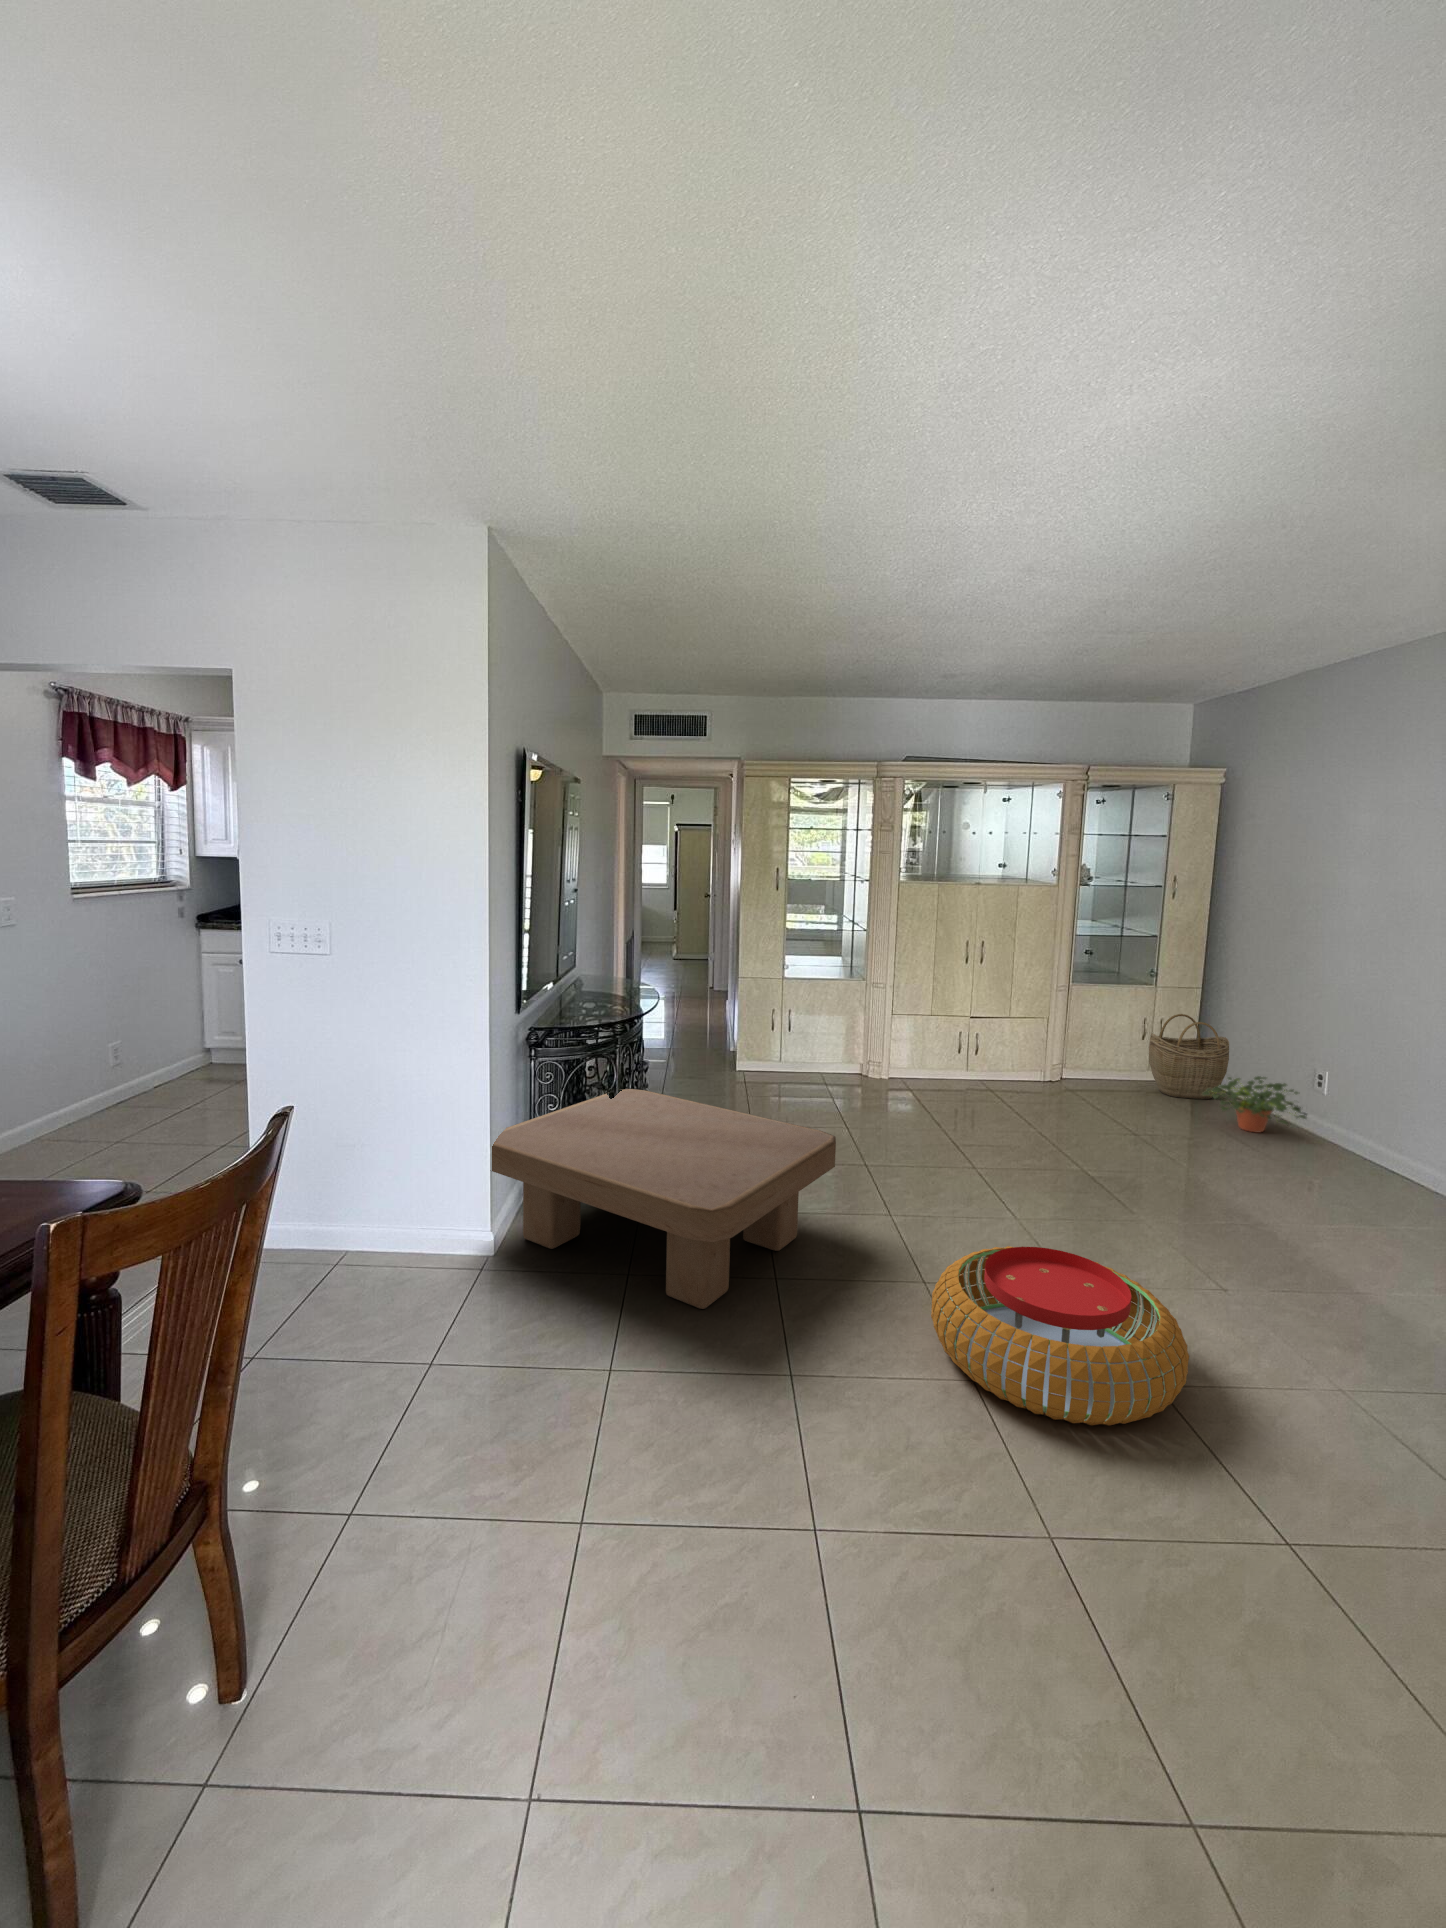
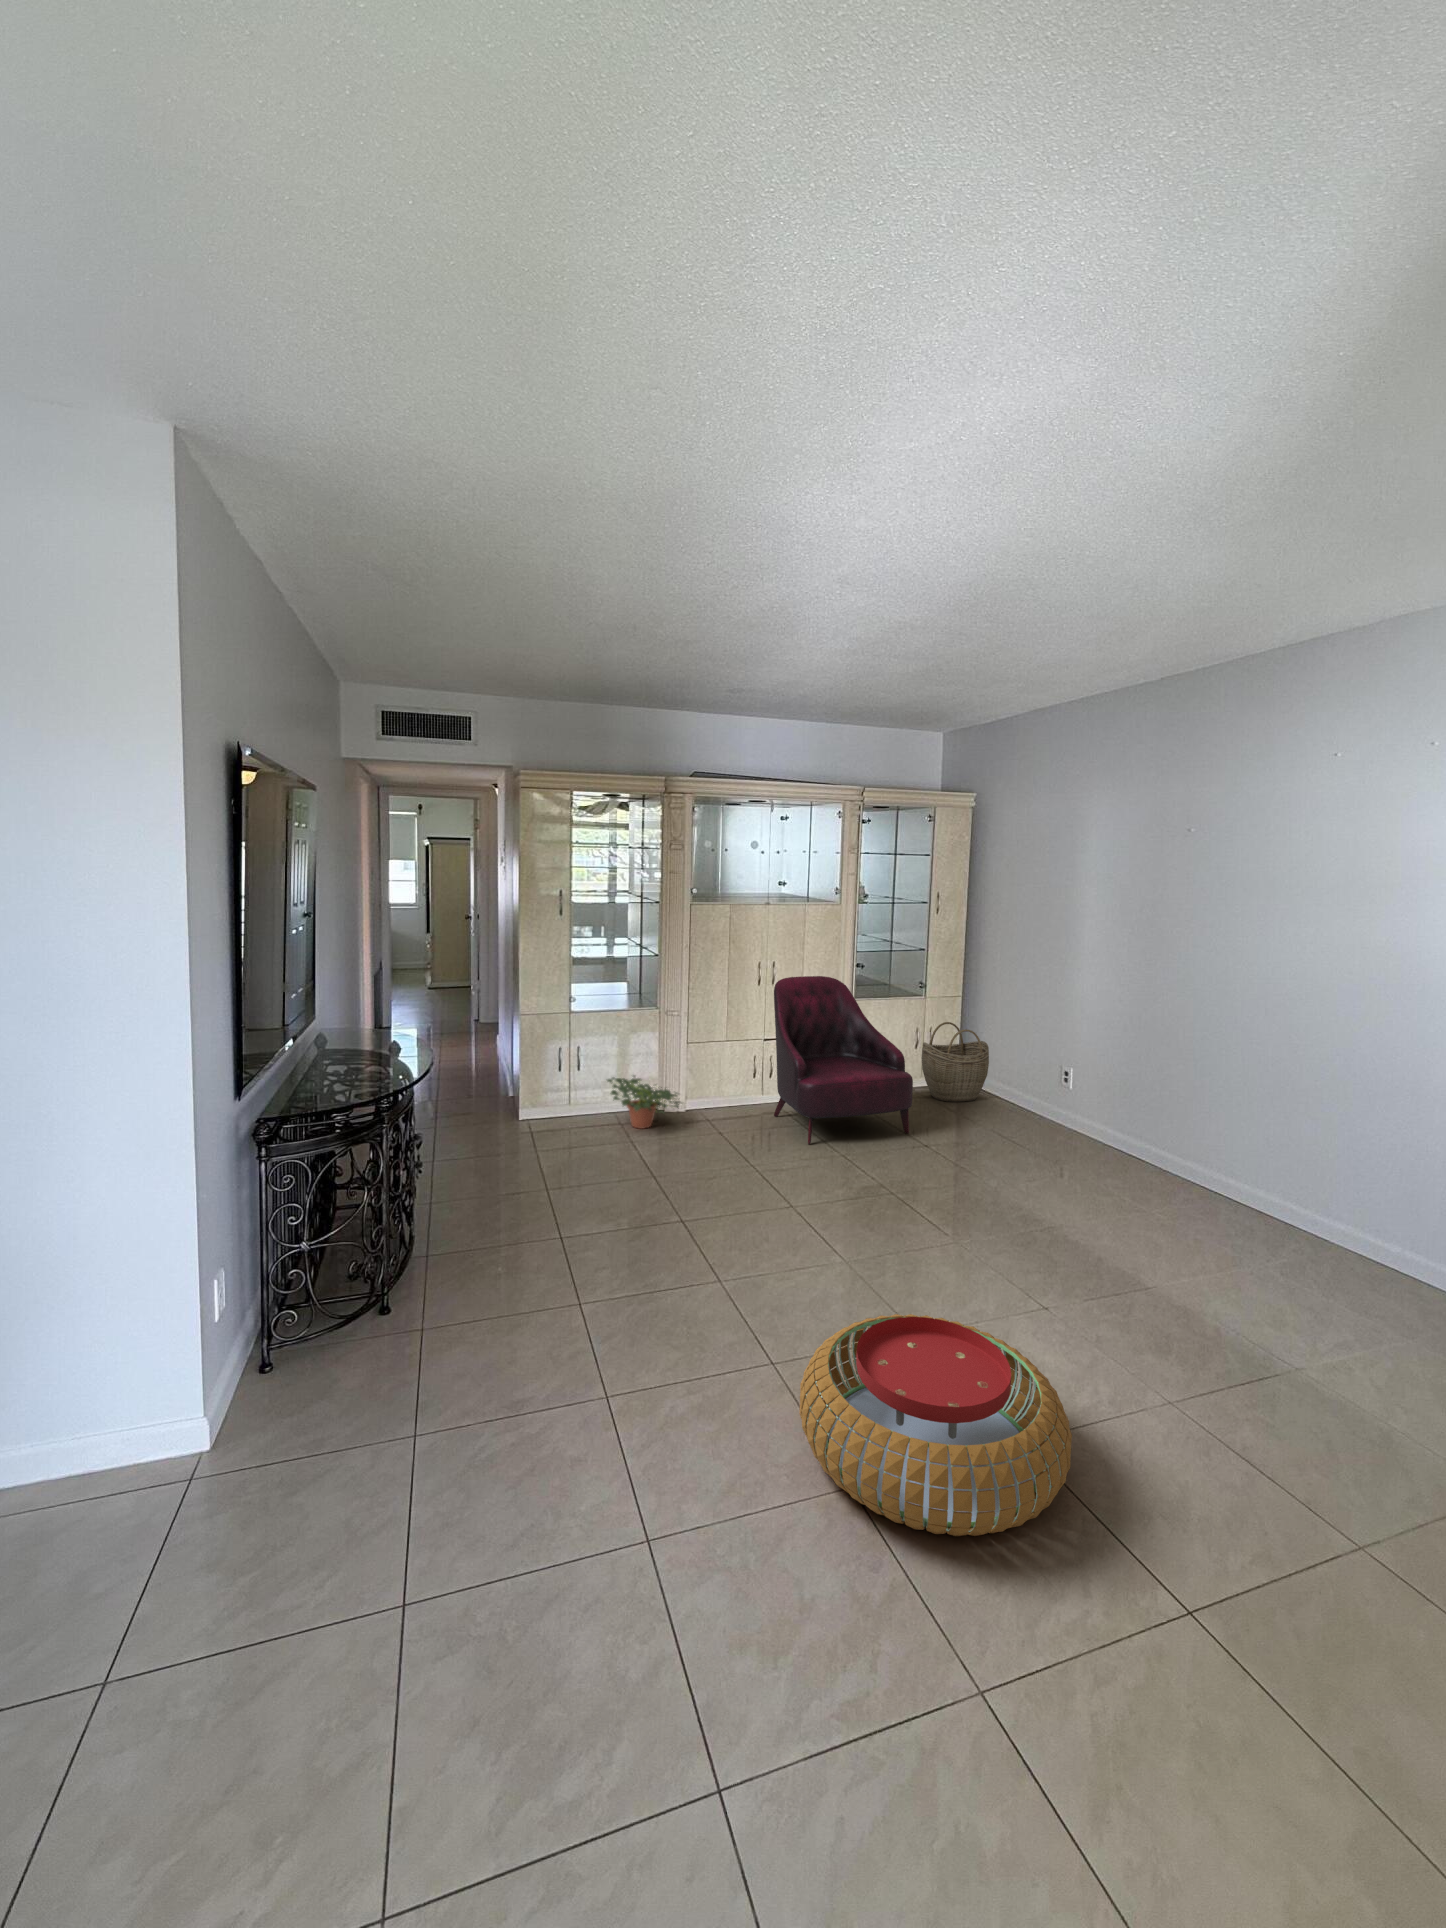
armchair: none [977,957,1126,1121] -> present [774,976,913,1144]
potted plant: present [1203,1076,1307,1132] -> present [607,1076,681,1129]
coffee table: present [492,1089,836,1309] -> none [186,1175,667,1477]

